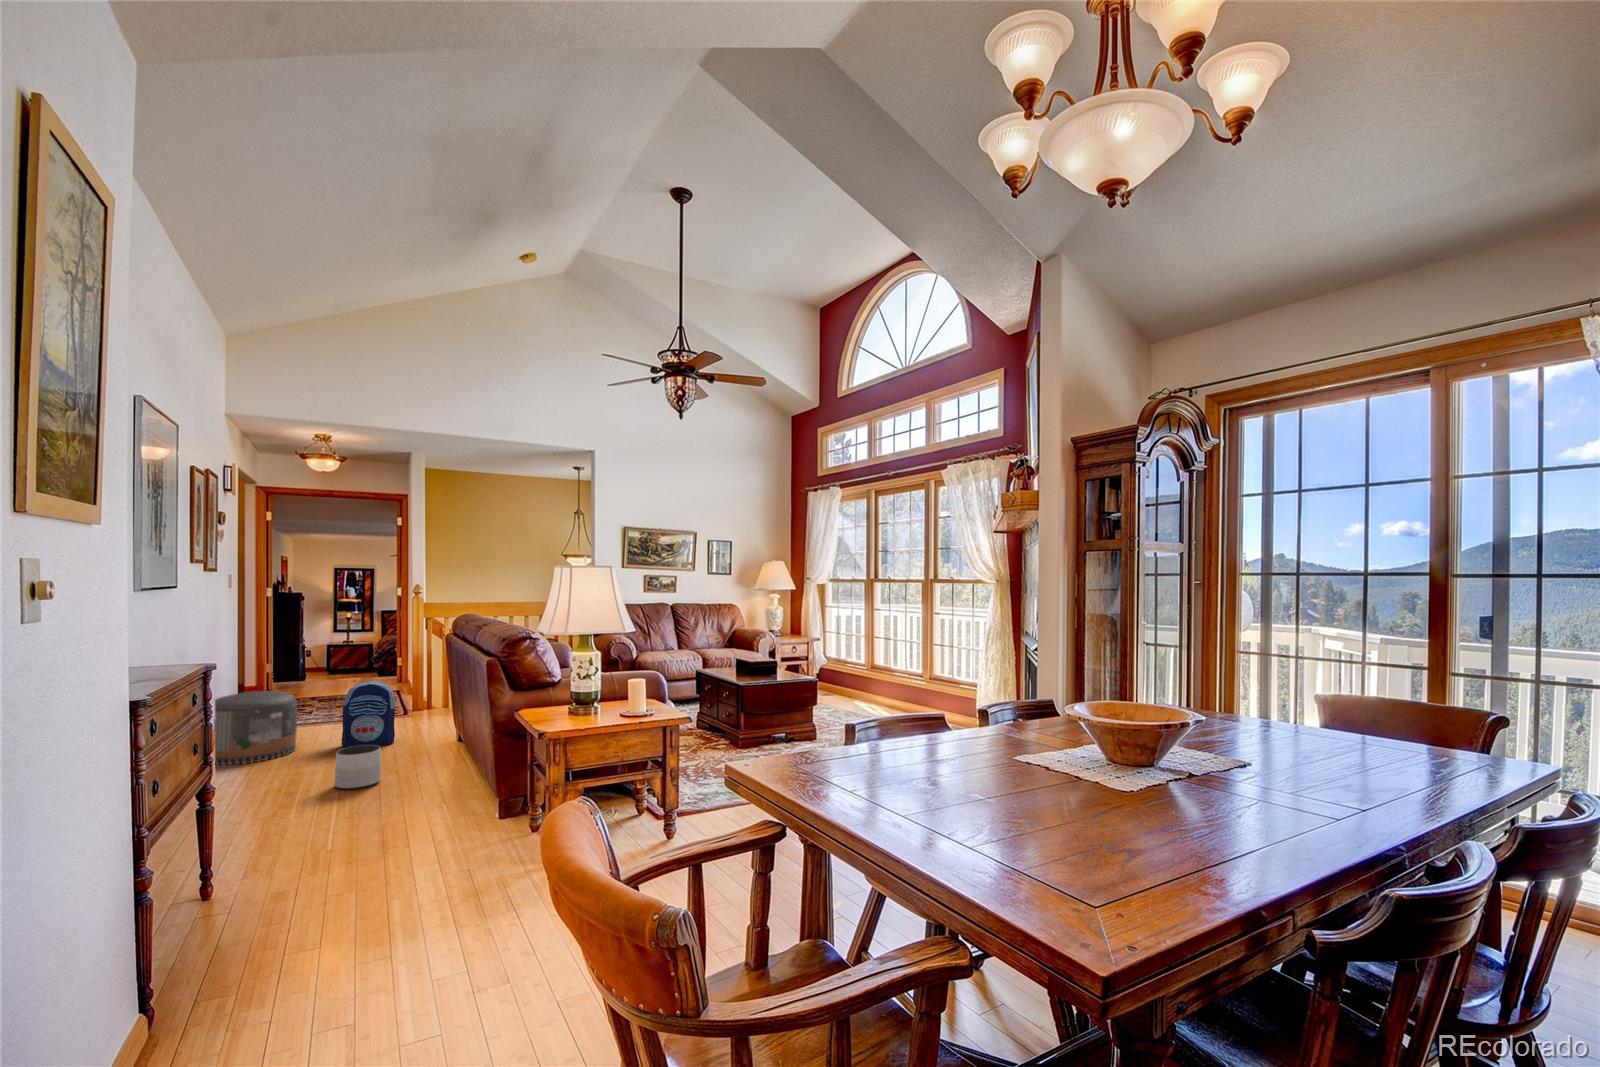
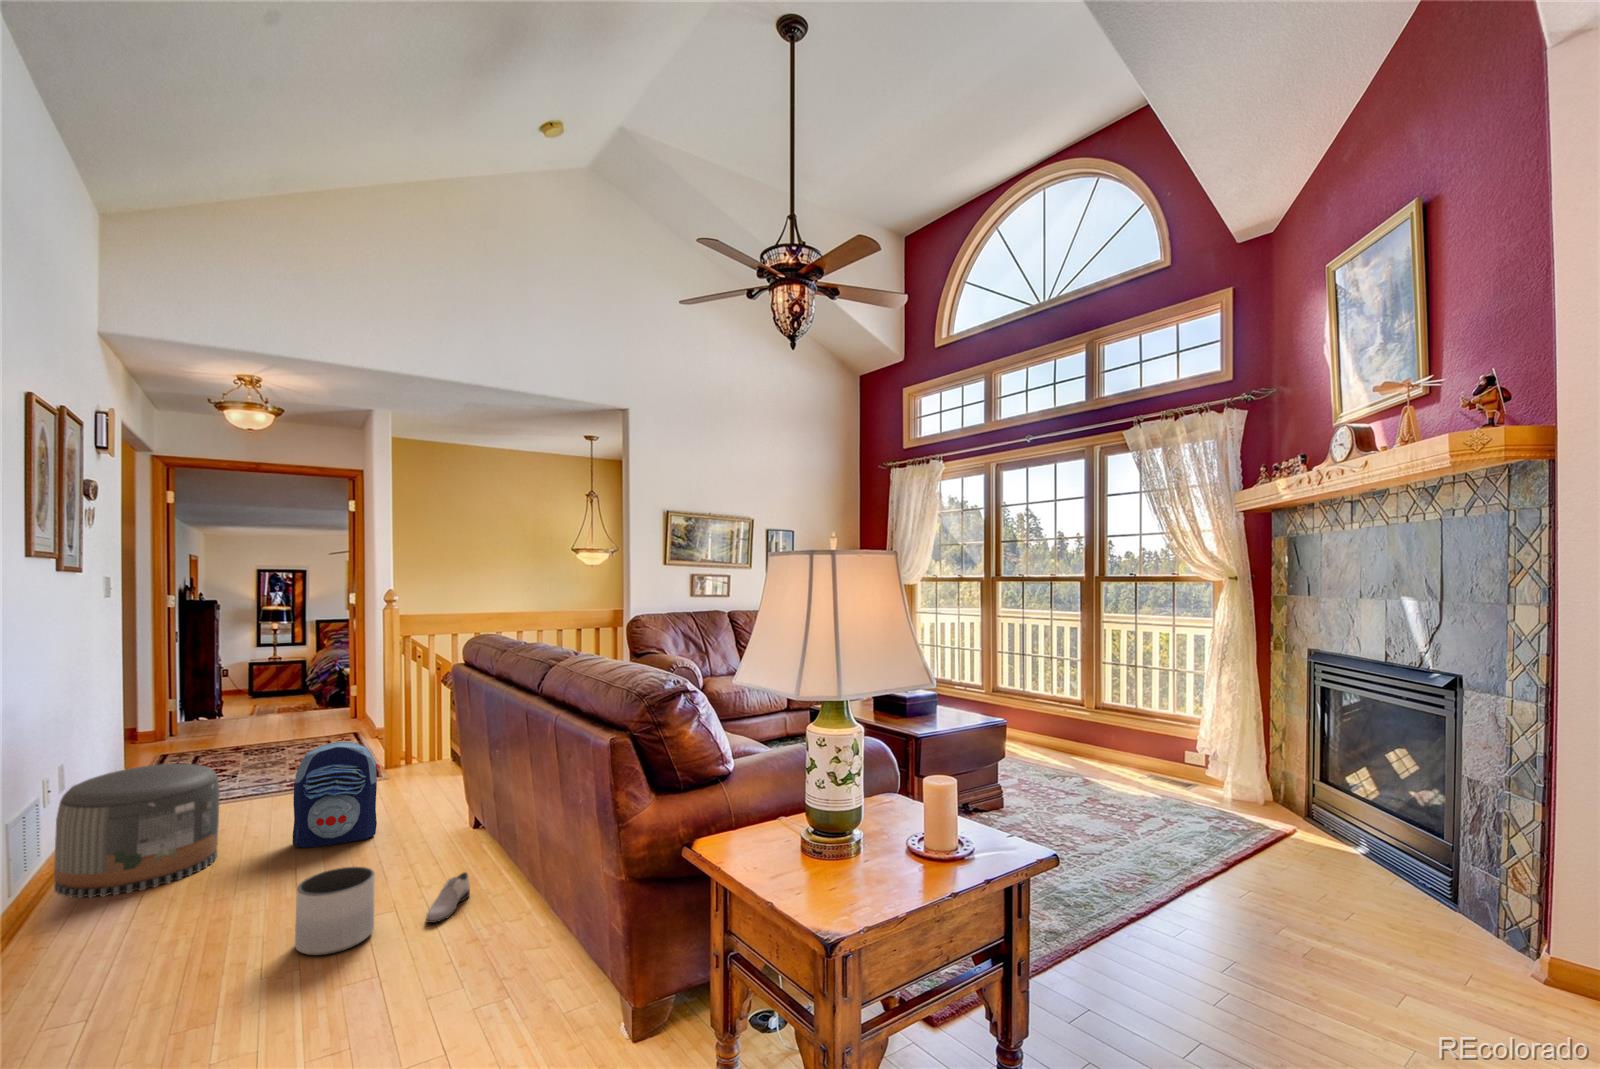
shoe: none [411,756,441,779] -> present [426,872,470,923]

